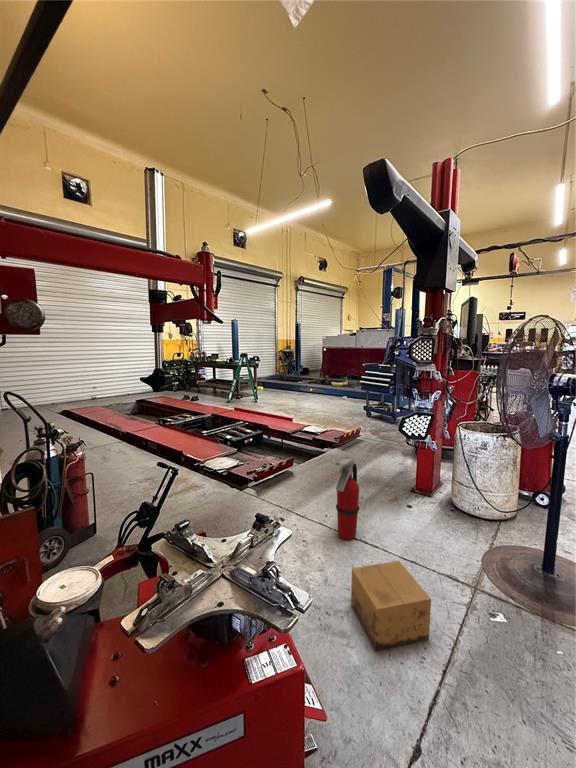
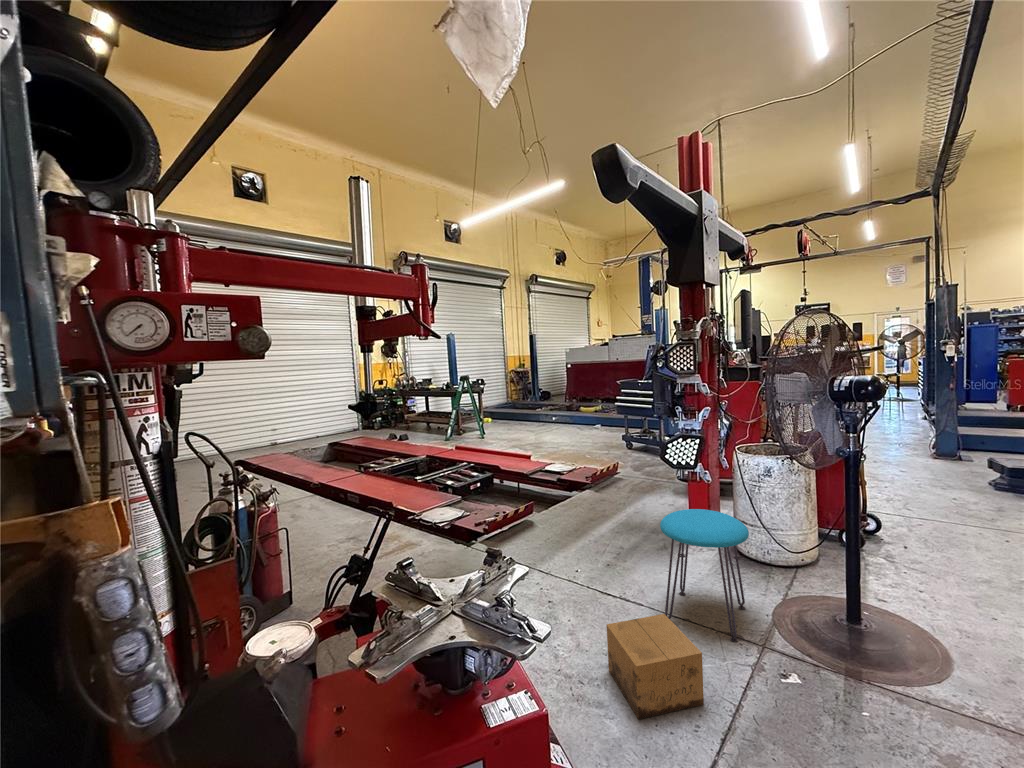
fire extinguisher: present [336,459,359,540] -> none [582,496,616,599]
stool: none [396,474,470,583] -> present [660,509,749,642]

